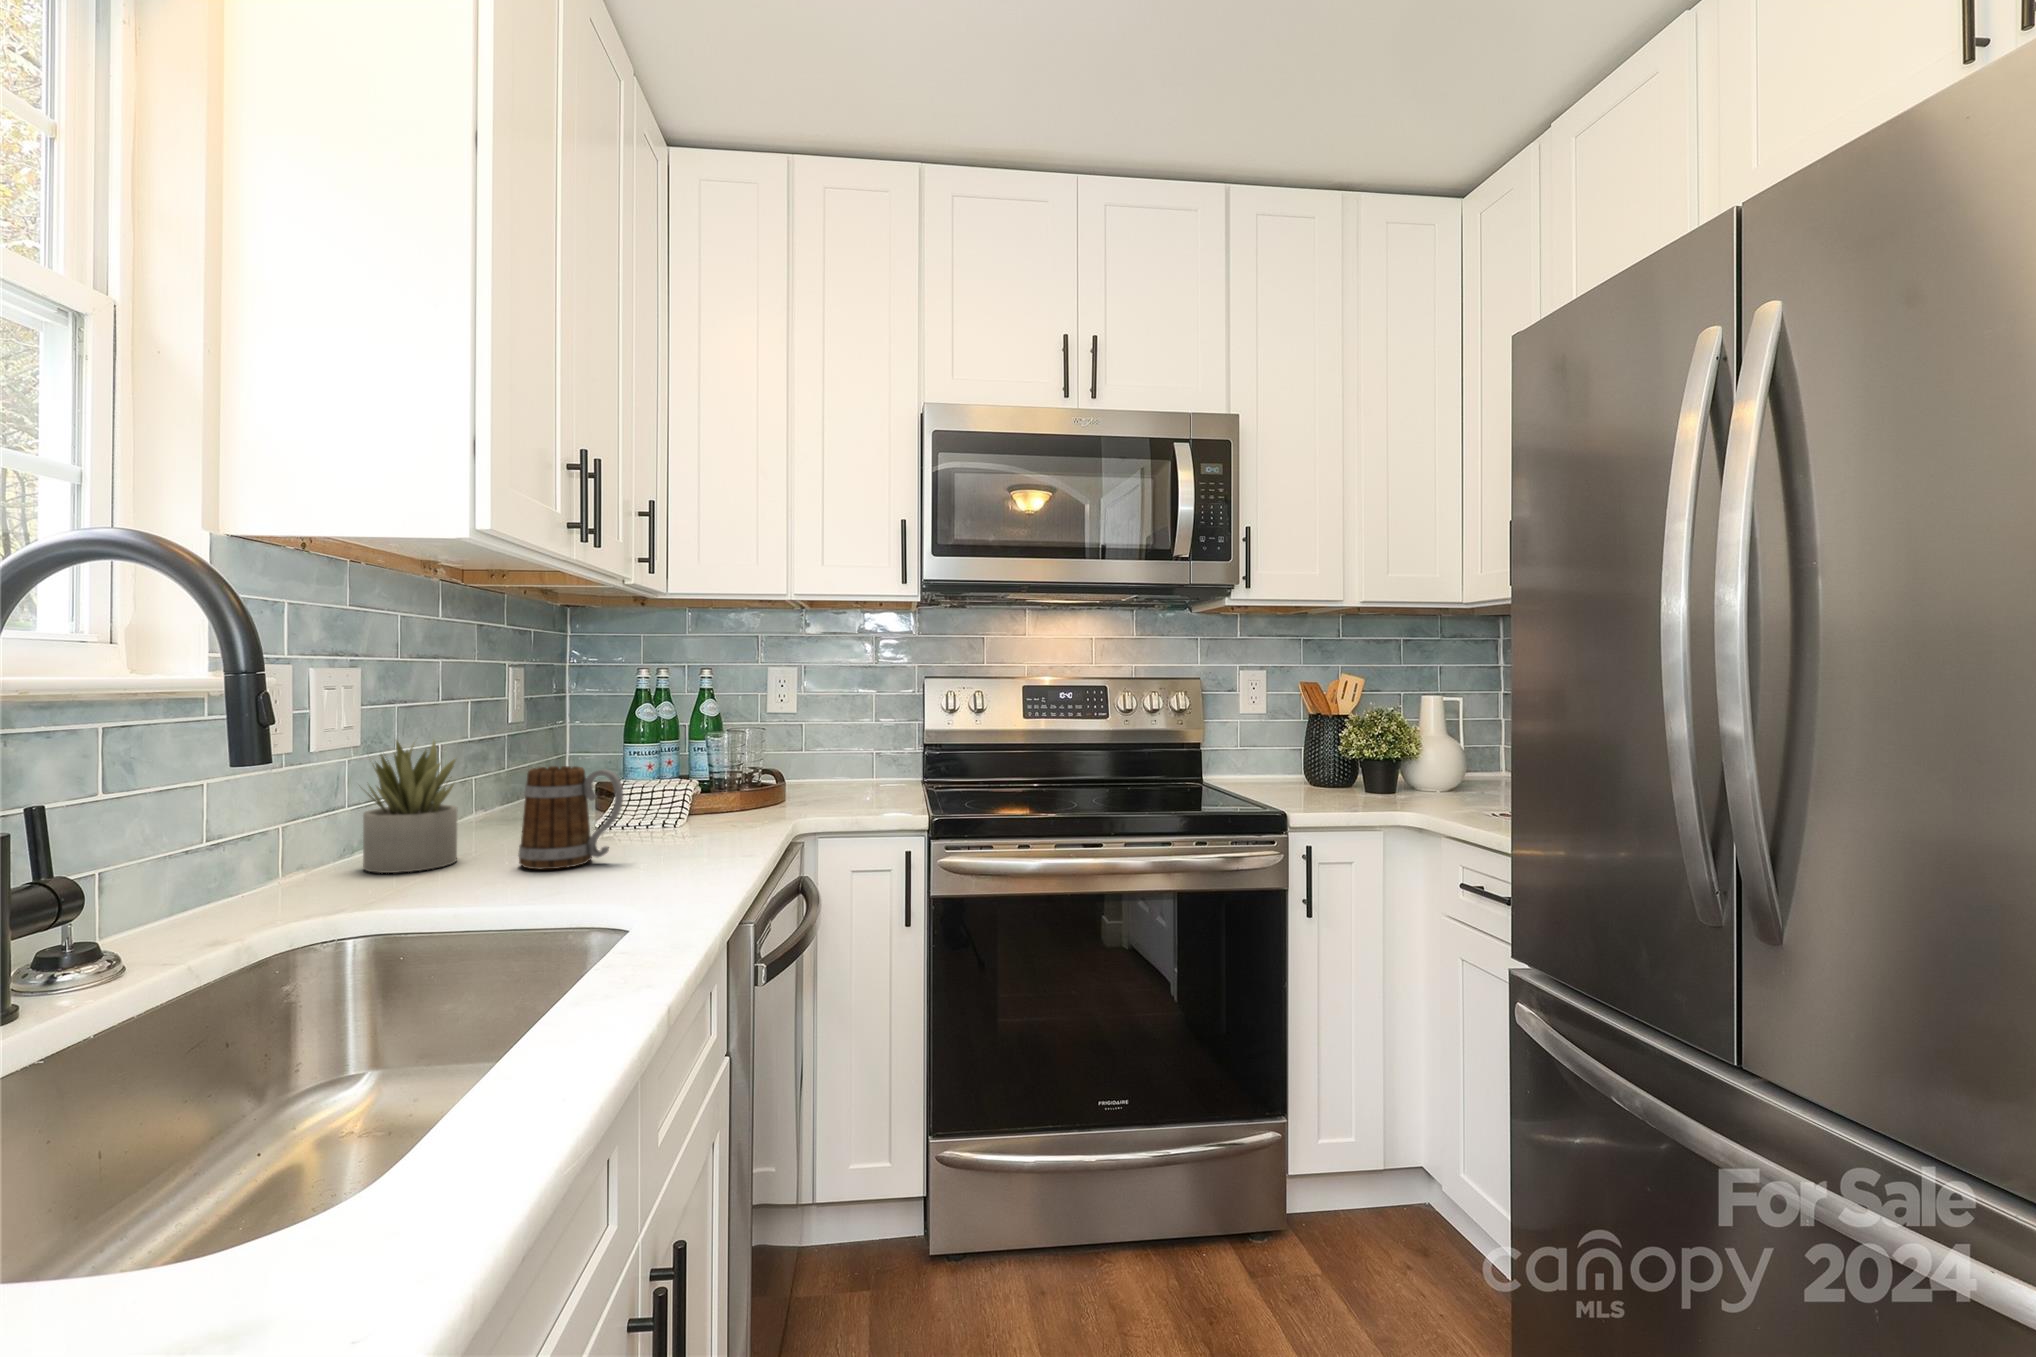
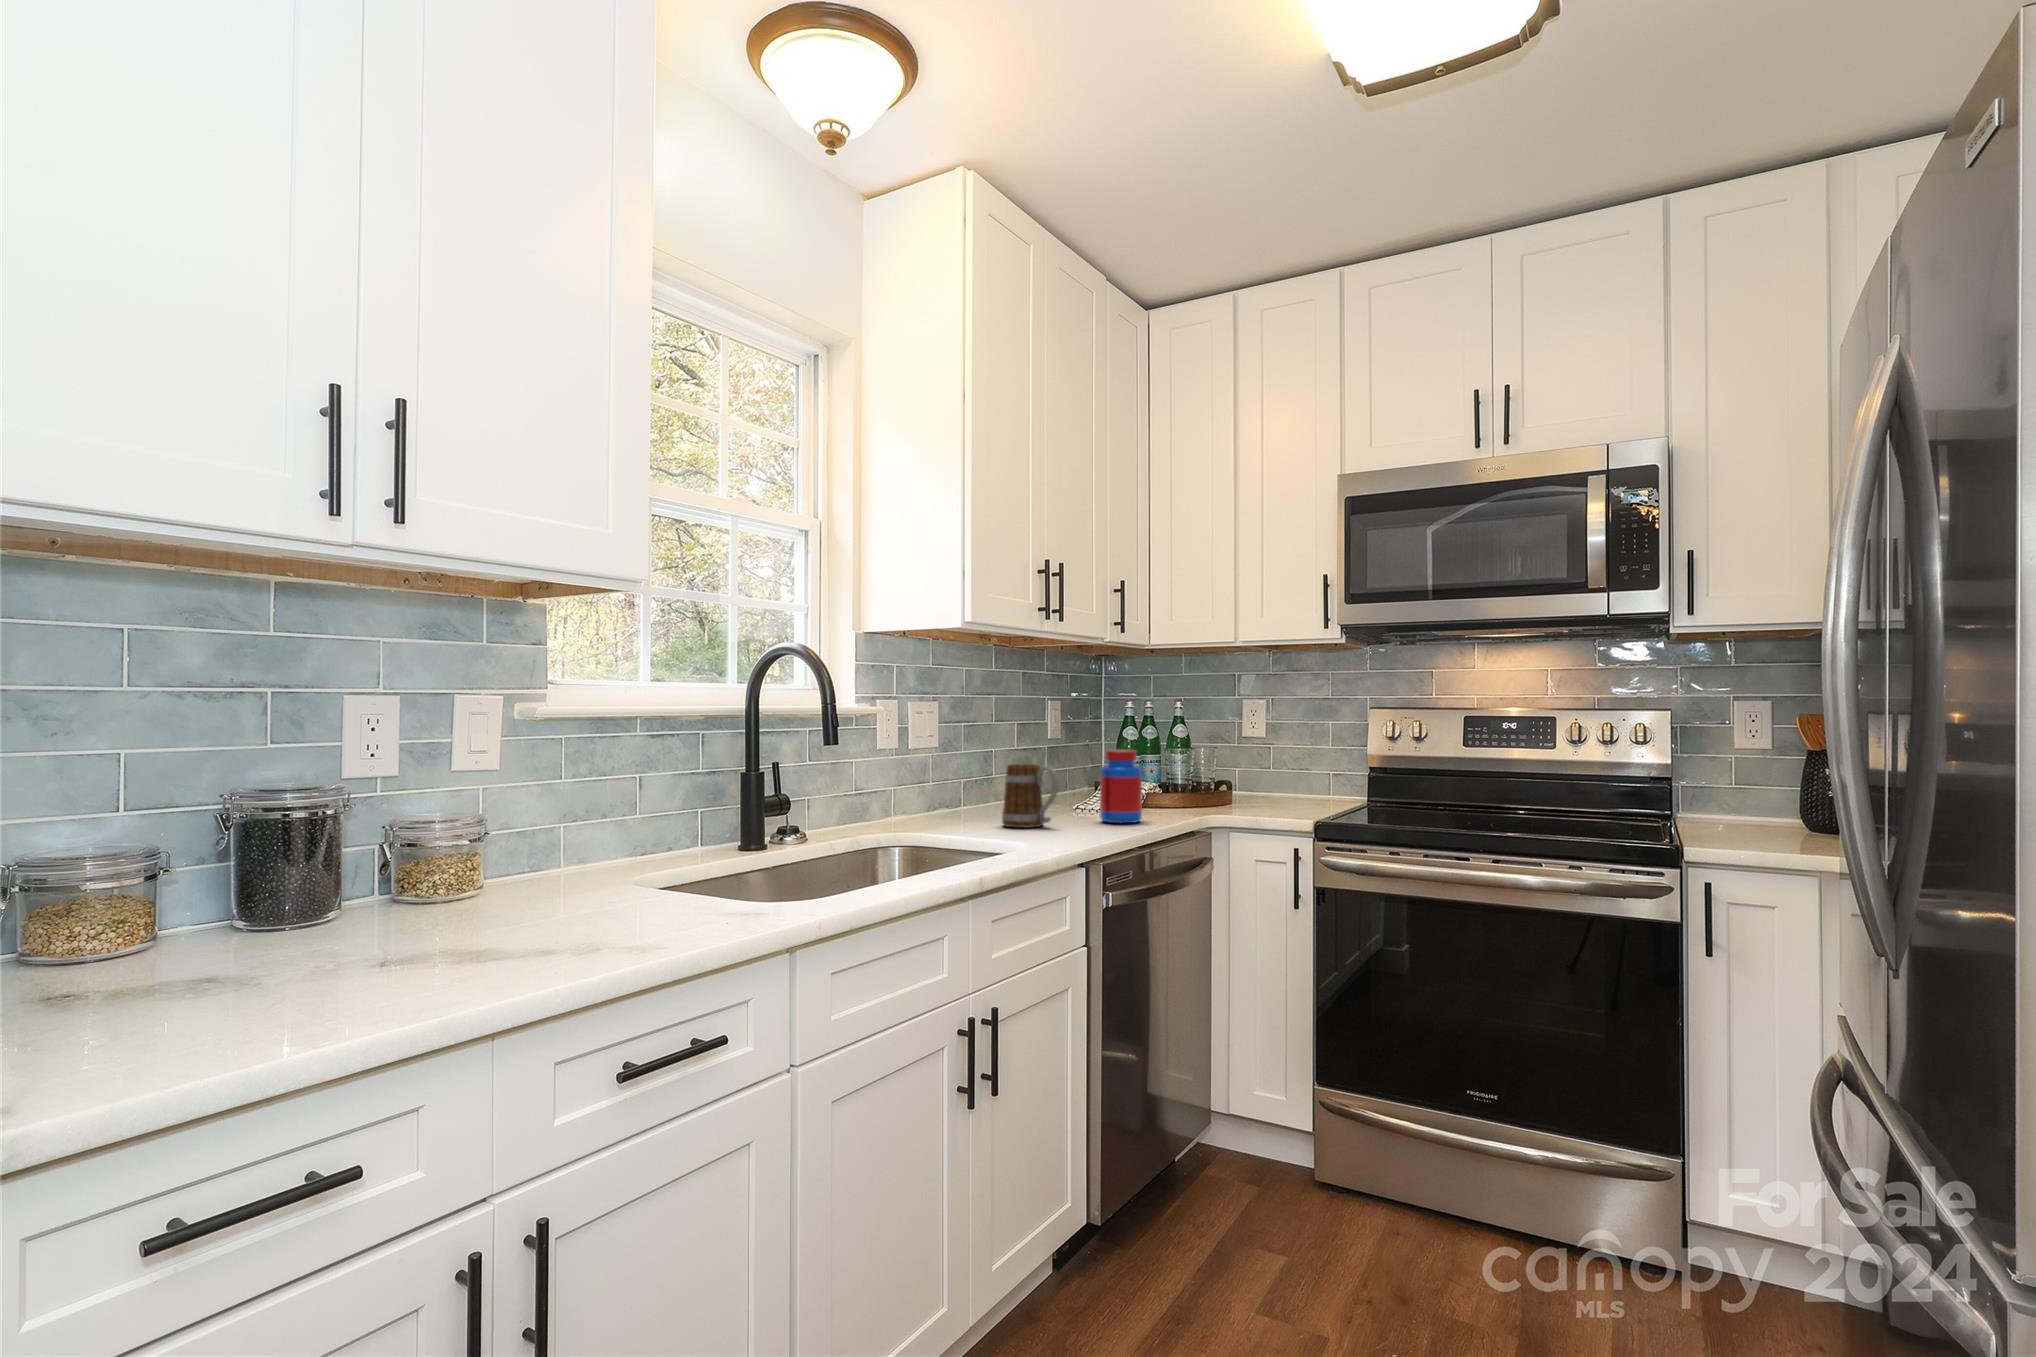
jar: none [667,737,730,843] -> present [1100,750,1142,823]
succulent plant: present [363,741,457,873] -> none [929,743,980,822]

